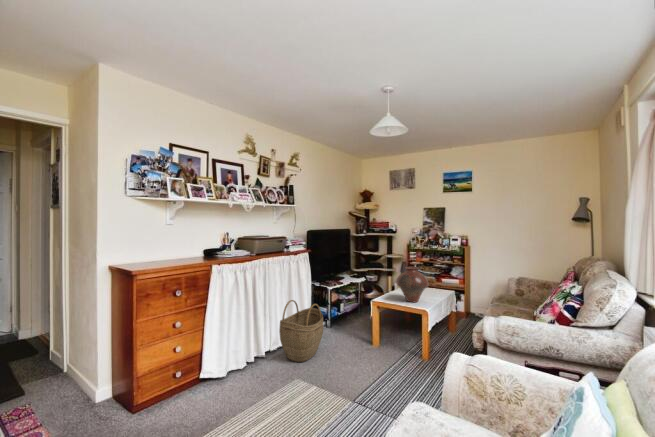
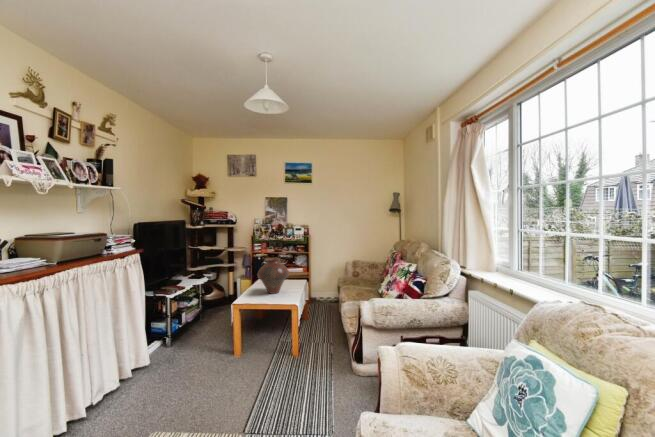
woven basket: present [279,300,323,362] -> none [111,318,178,403]

